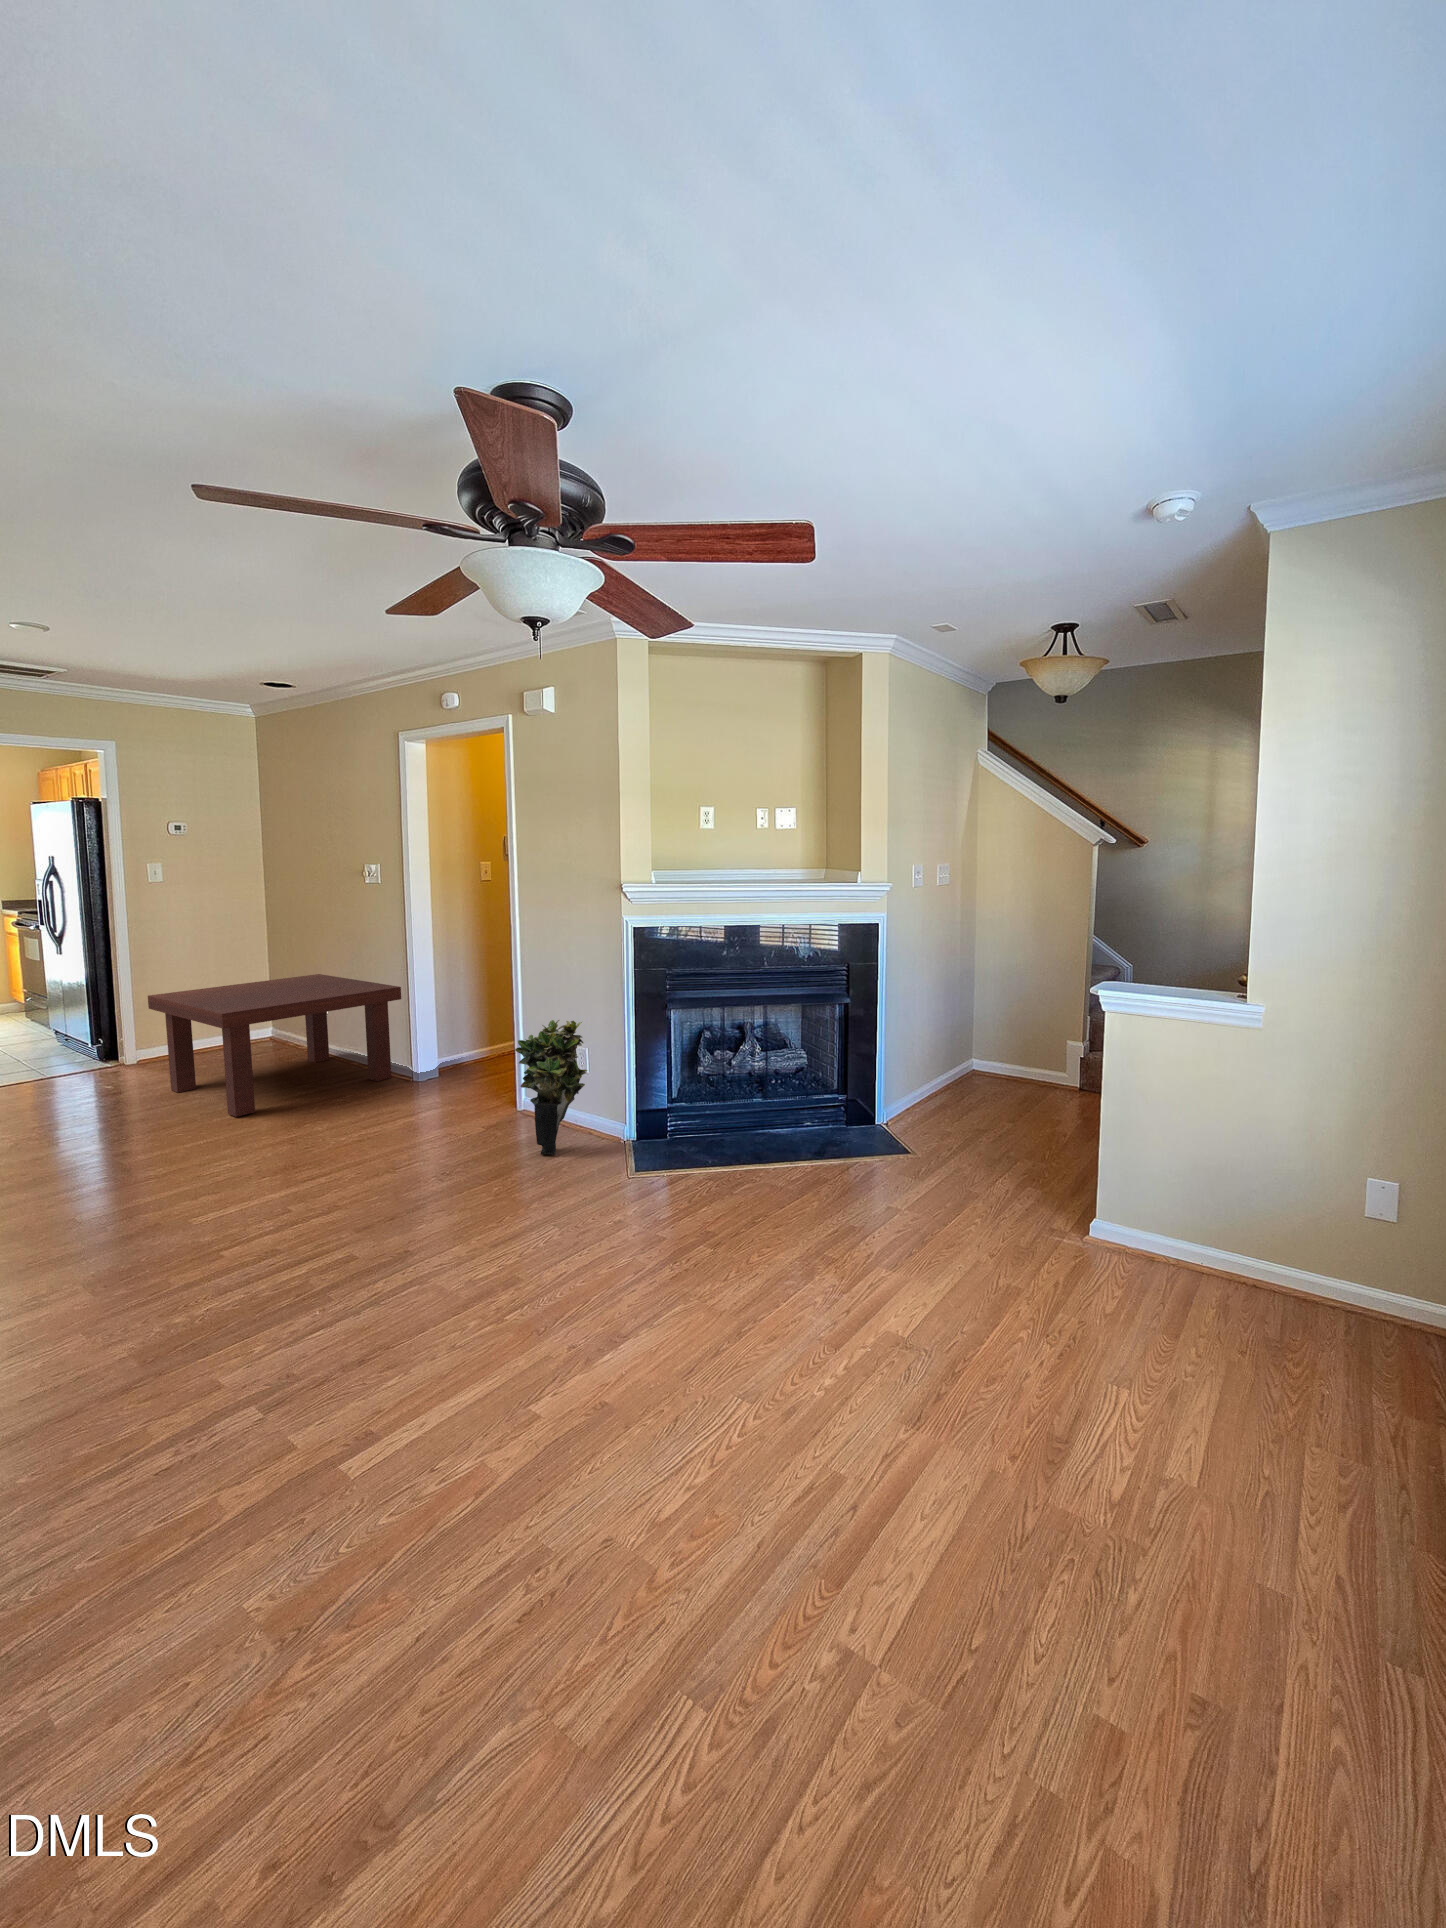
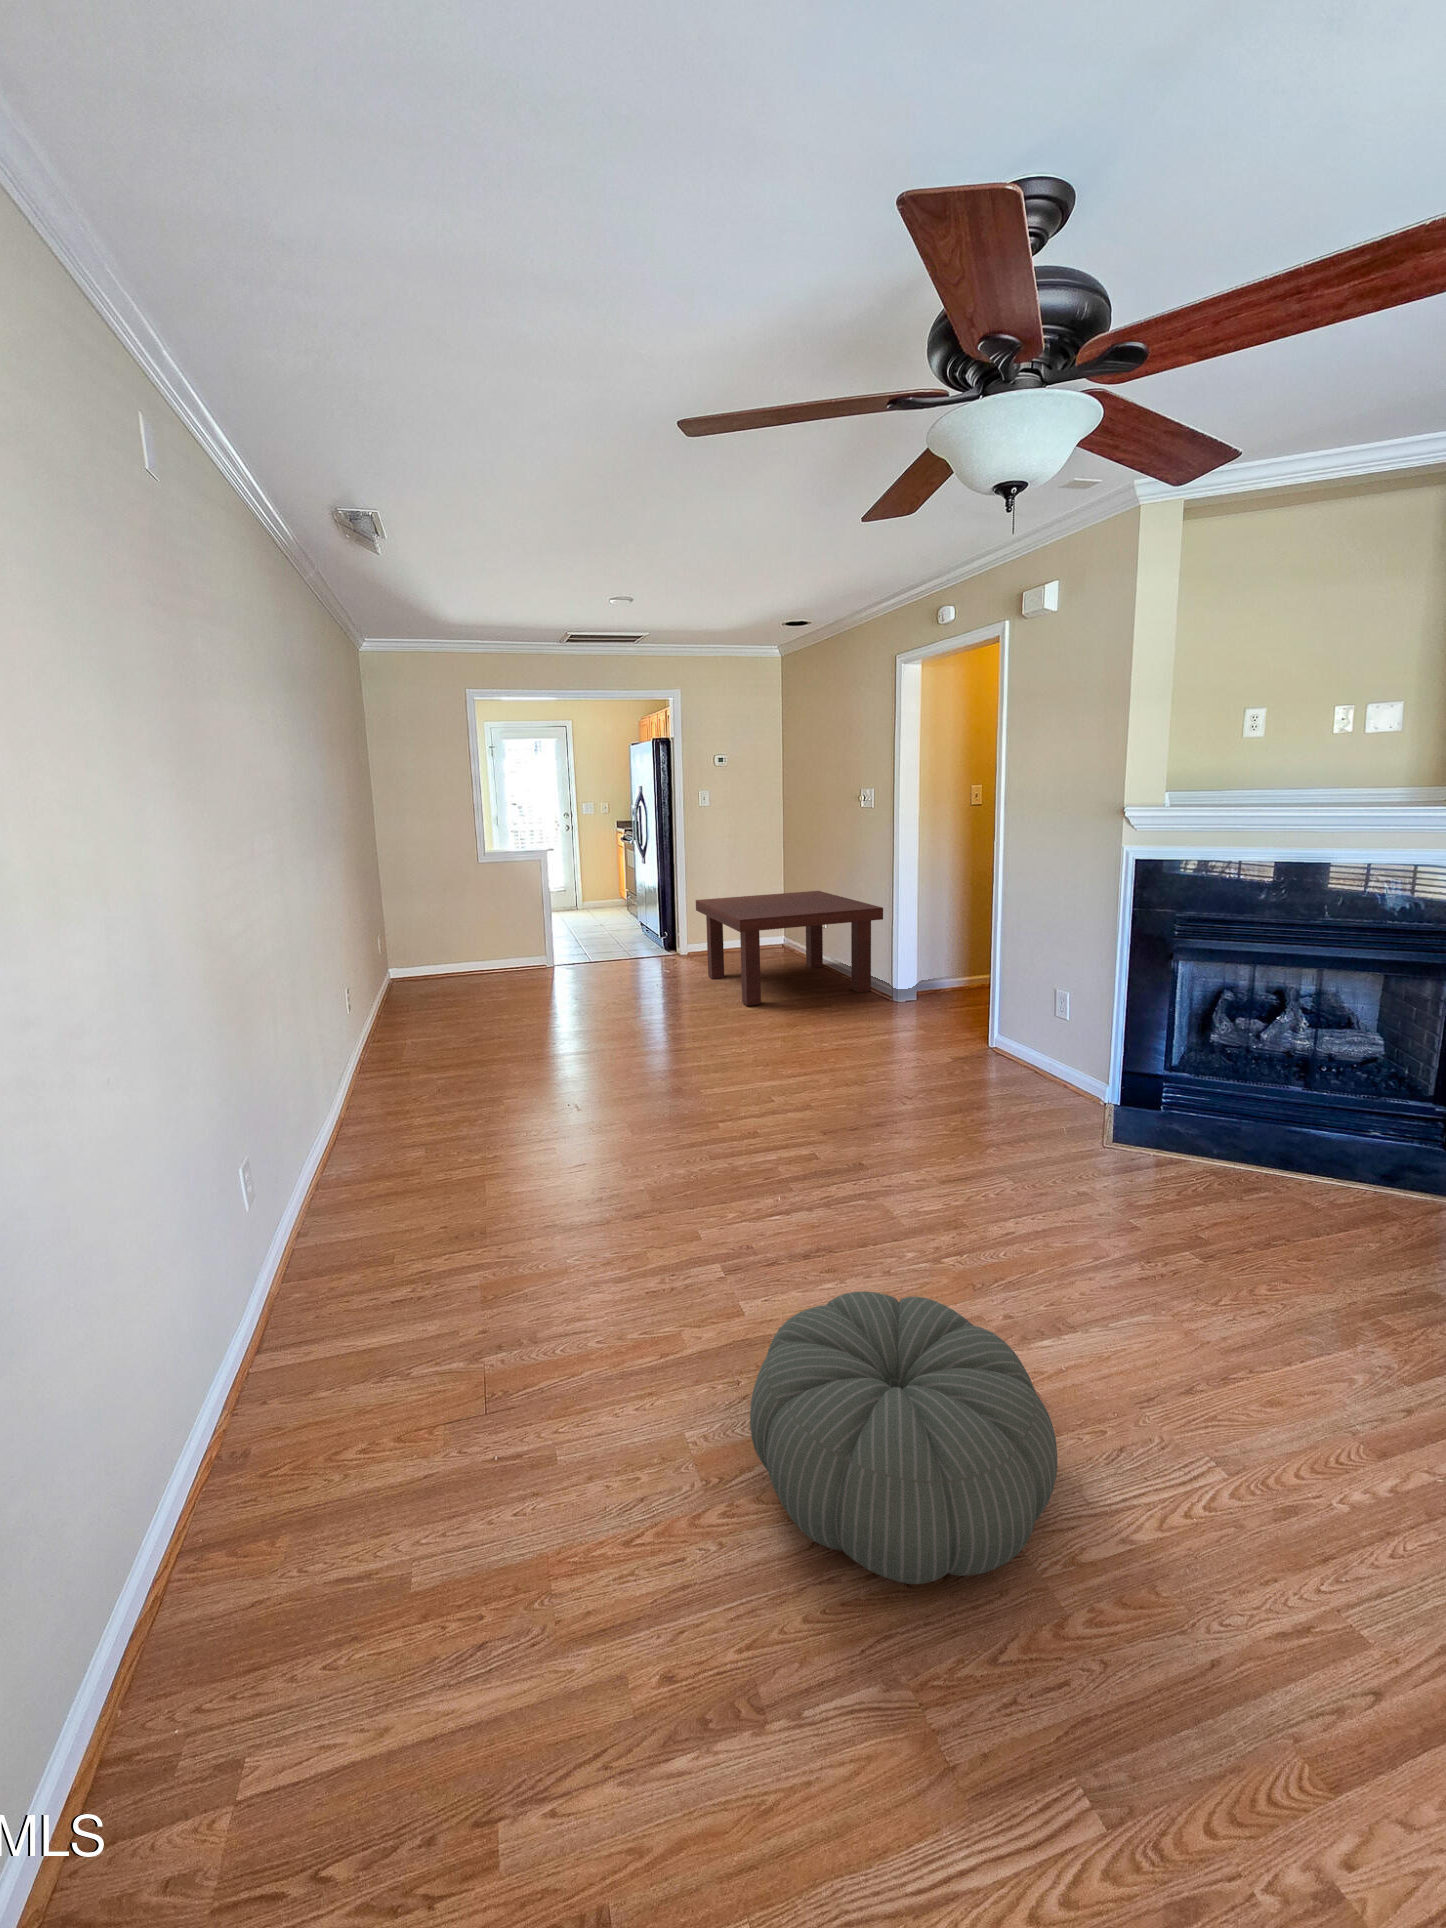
potted plant: present [515,1020,587,1155] -> none [982,956,1062,1098]
pouf: none [331,1352,634,1639] -> present [750,1291,1057,1584]

